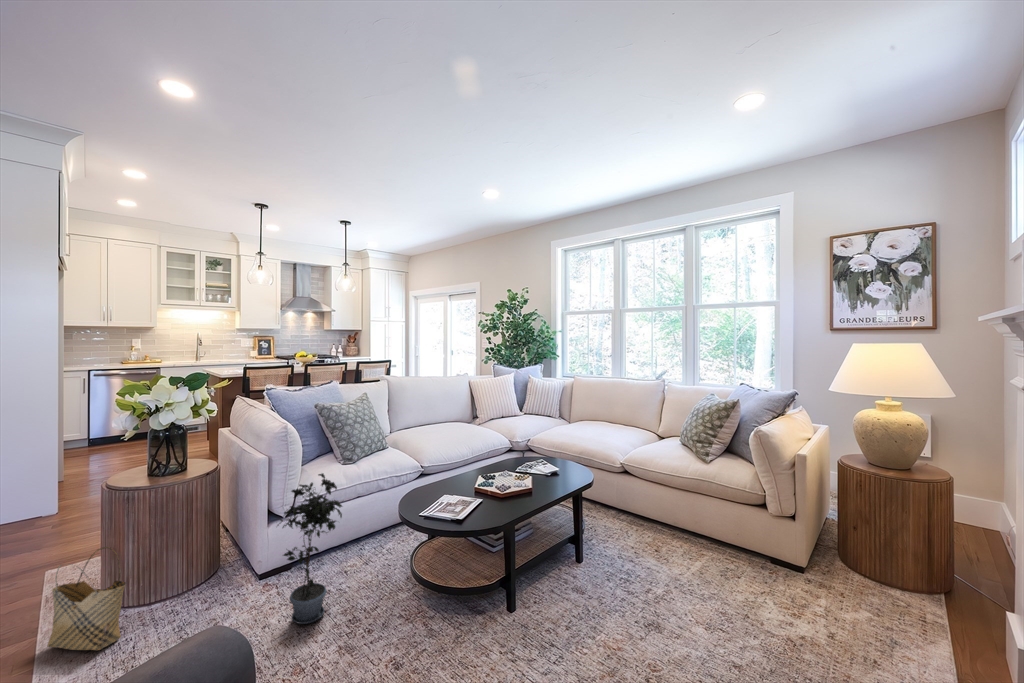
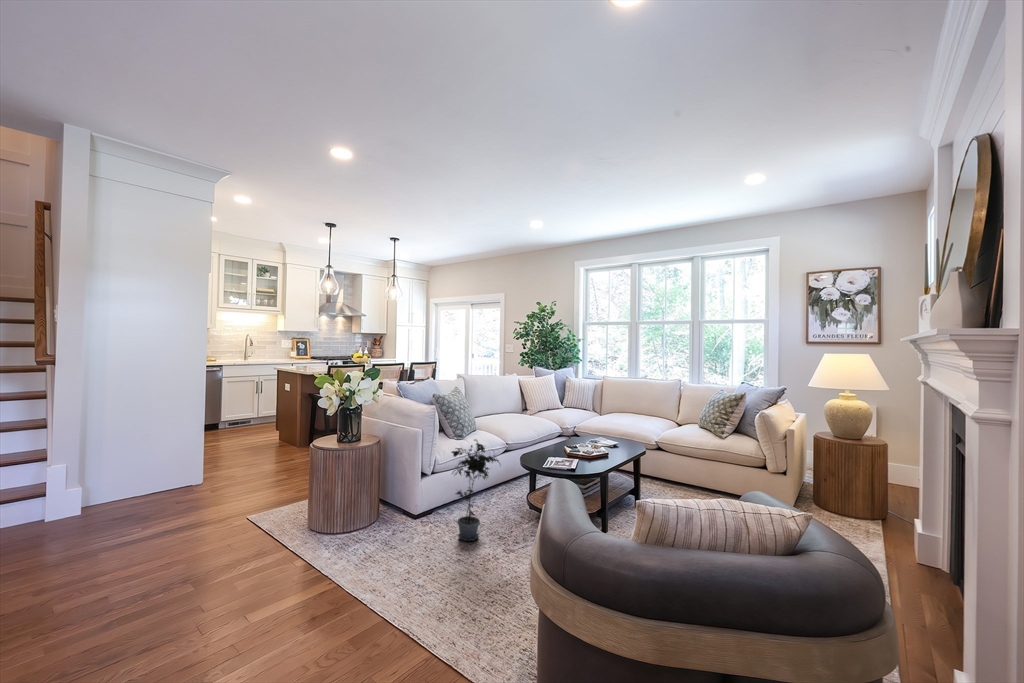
woven basket: present [47,547,126,650] -> none [304,488,352,555]

